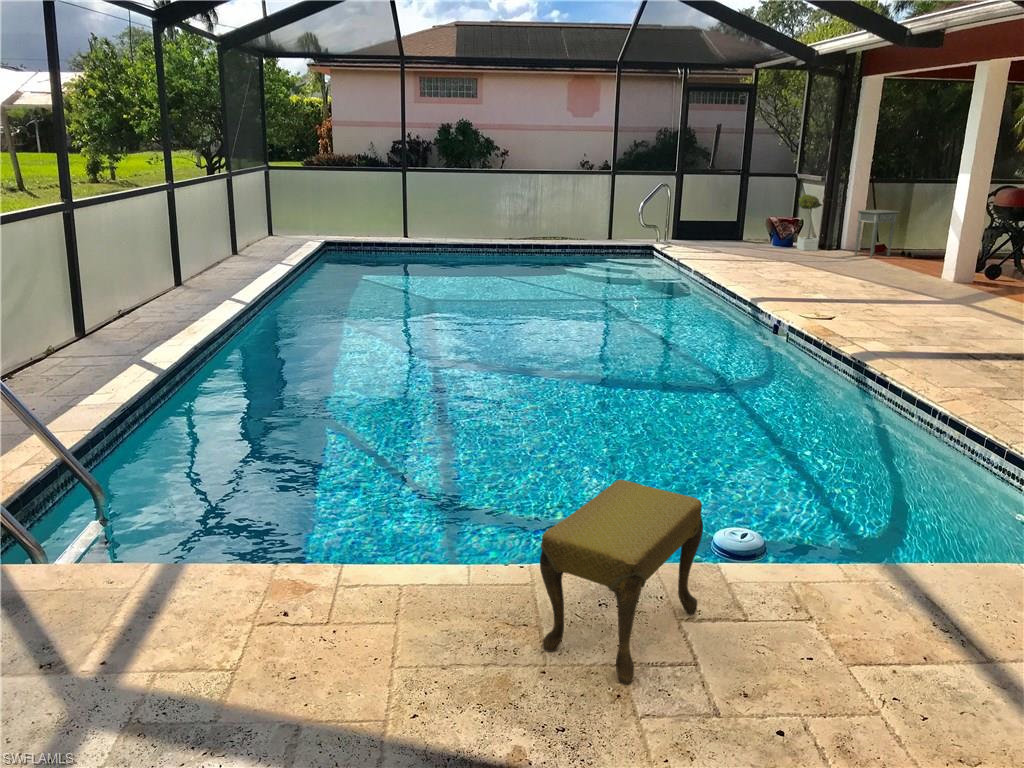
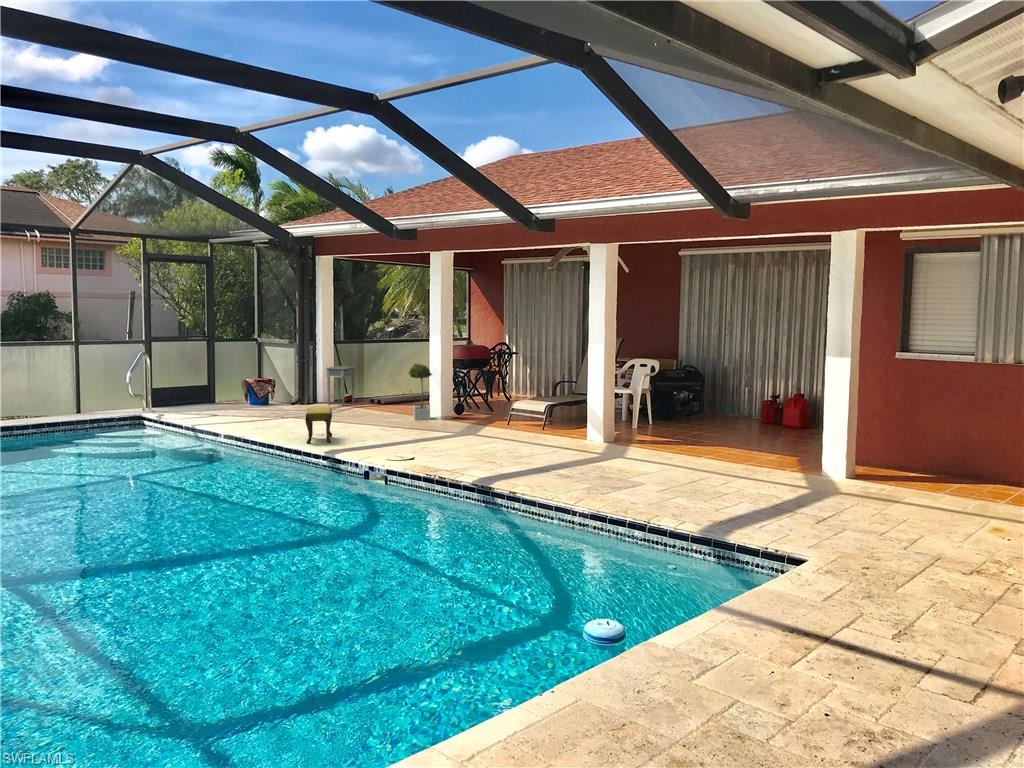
potted tree: present [797,194,822,251] -> present [409,363,432,420]
footstool: present [540,480,703,685] -> present [305,407,332,444]

